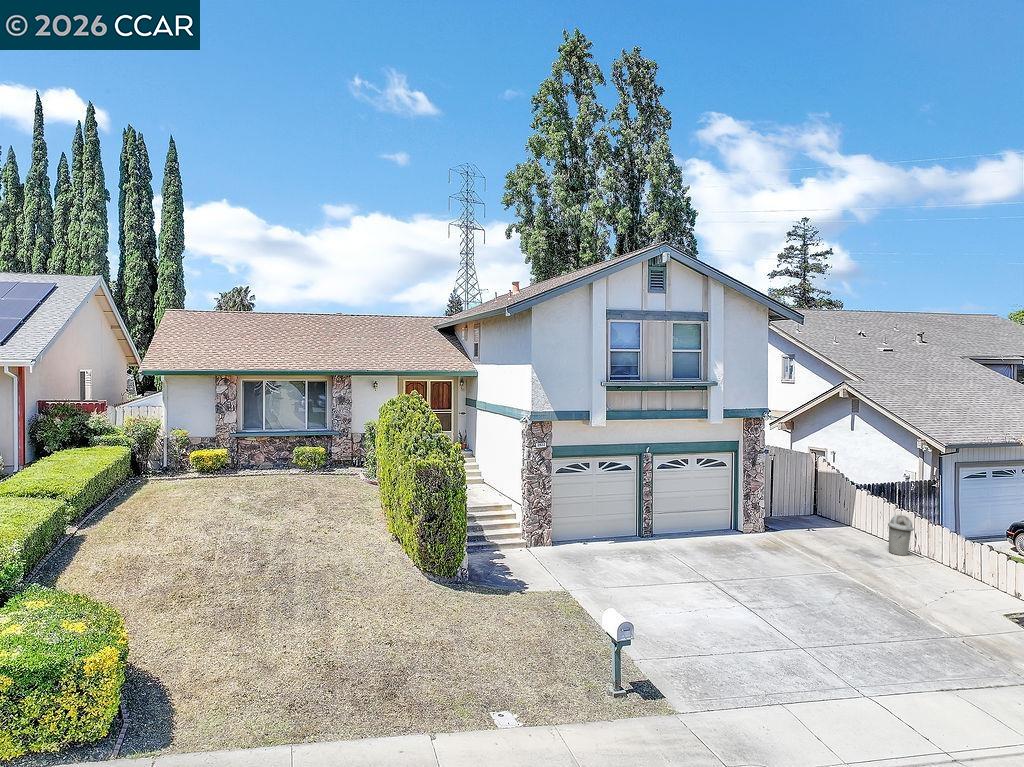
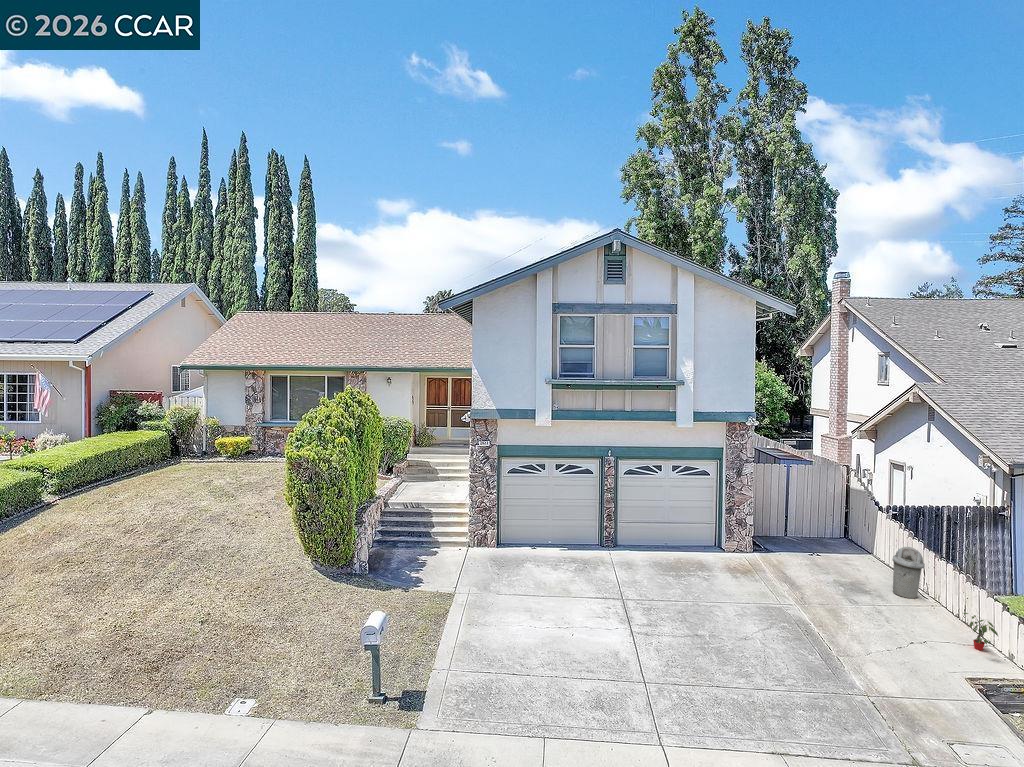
potted plant: none [959,558,991,585] -> present [963,613,998,650]

